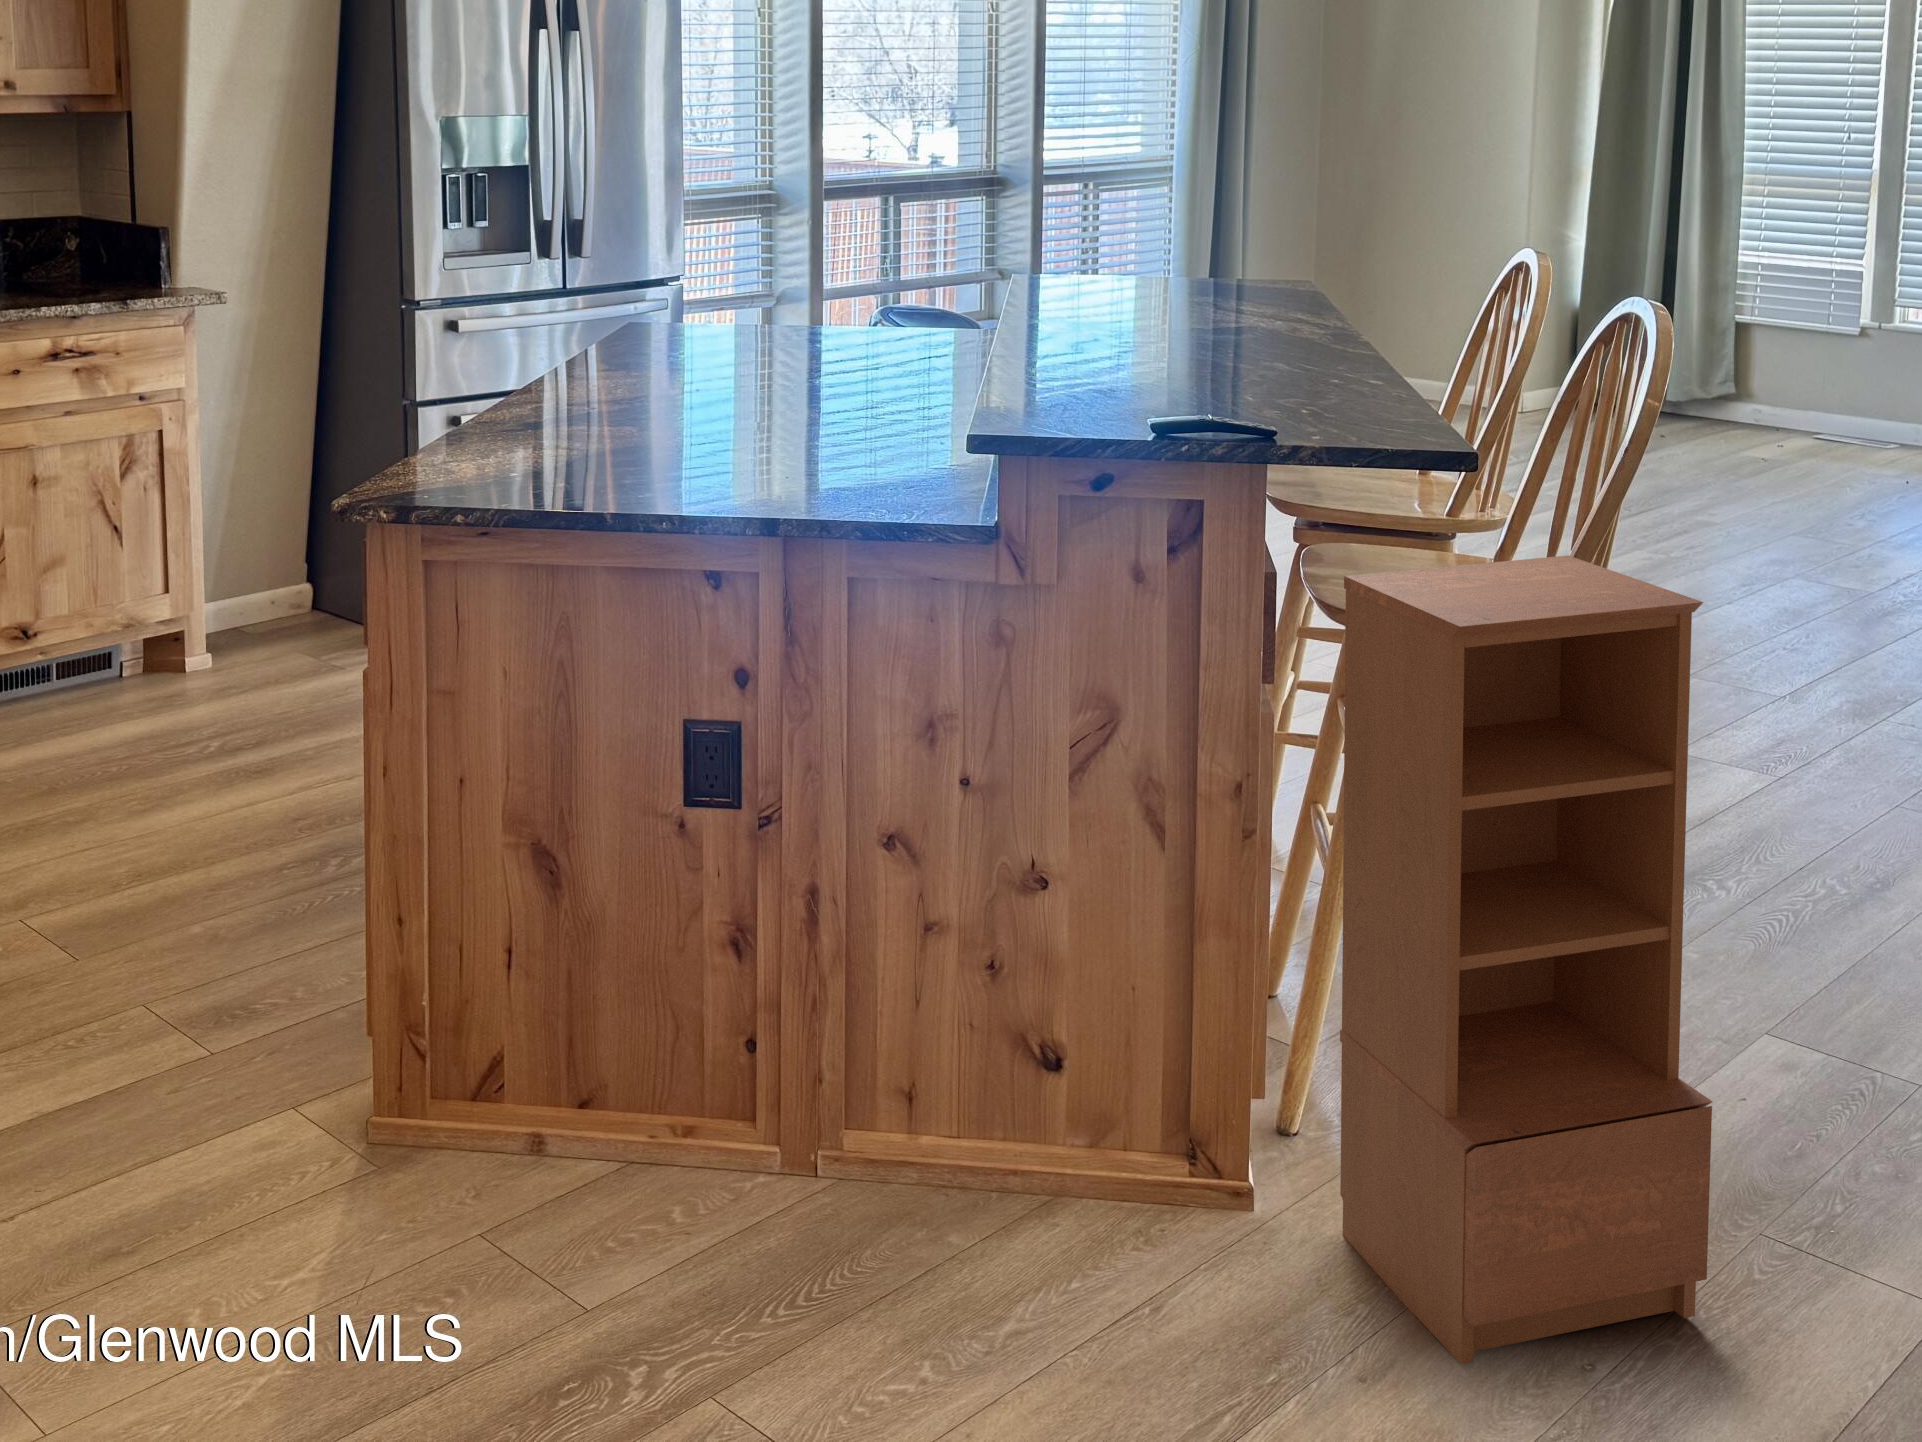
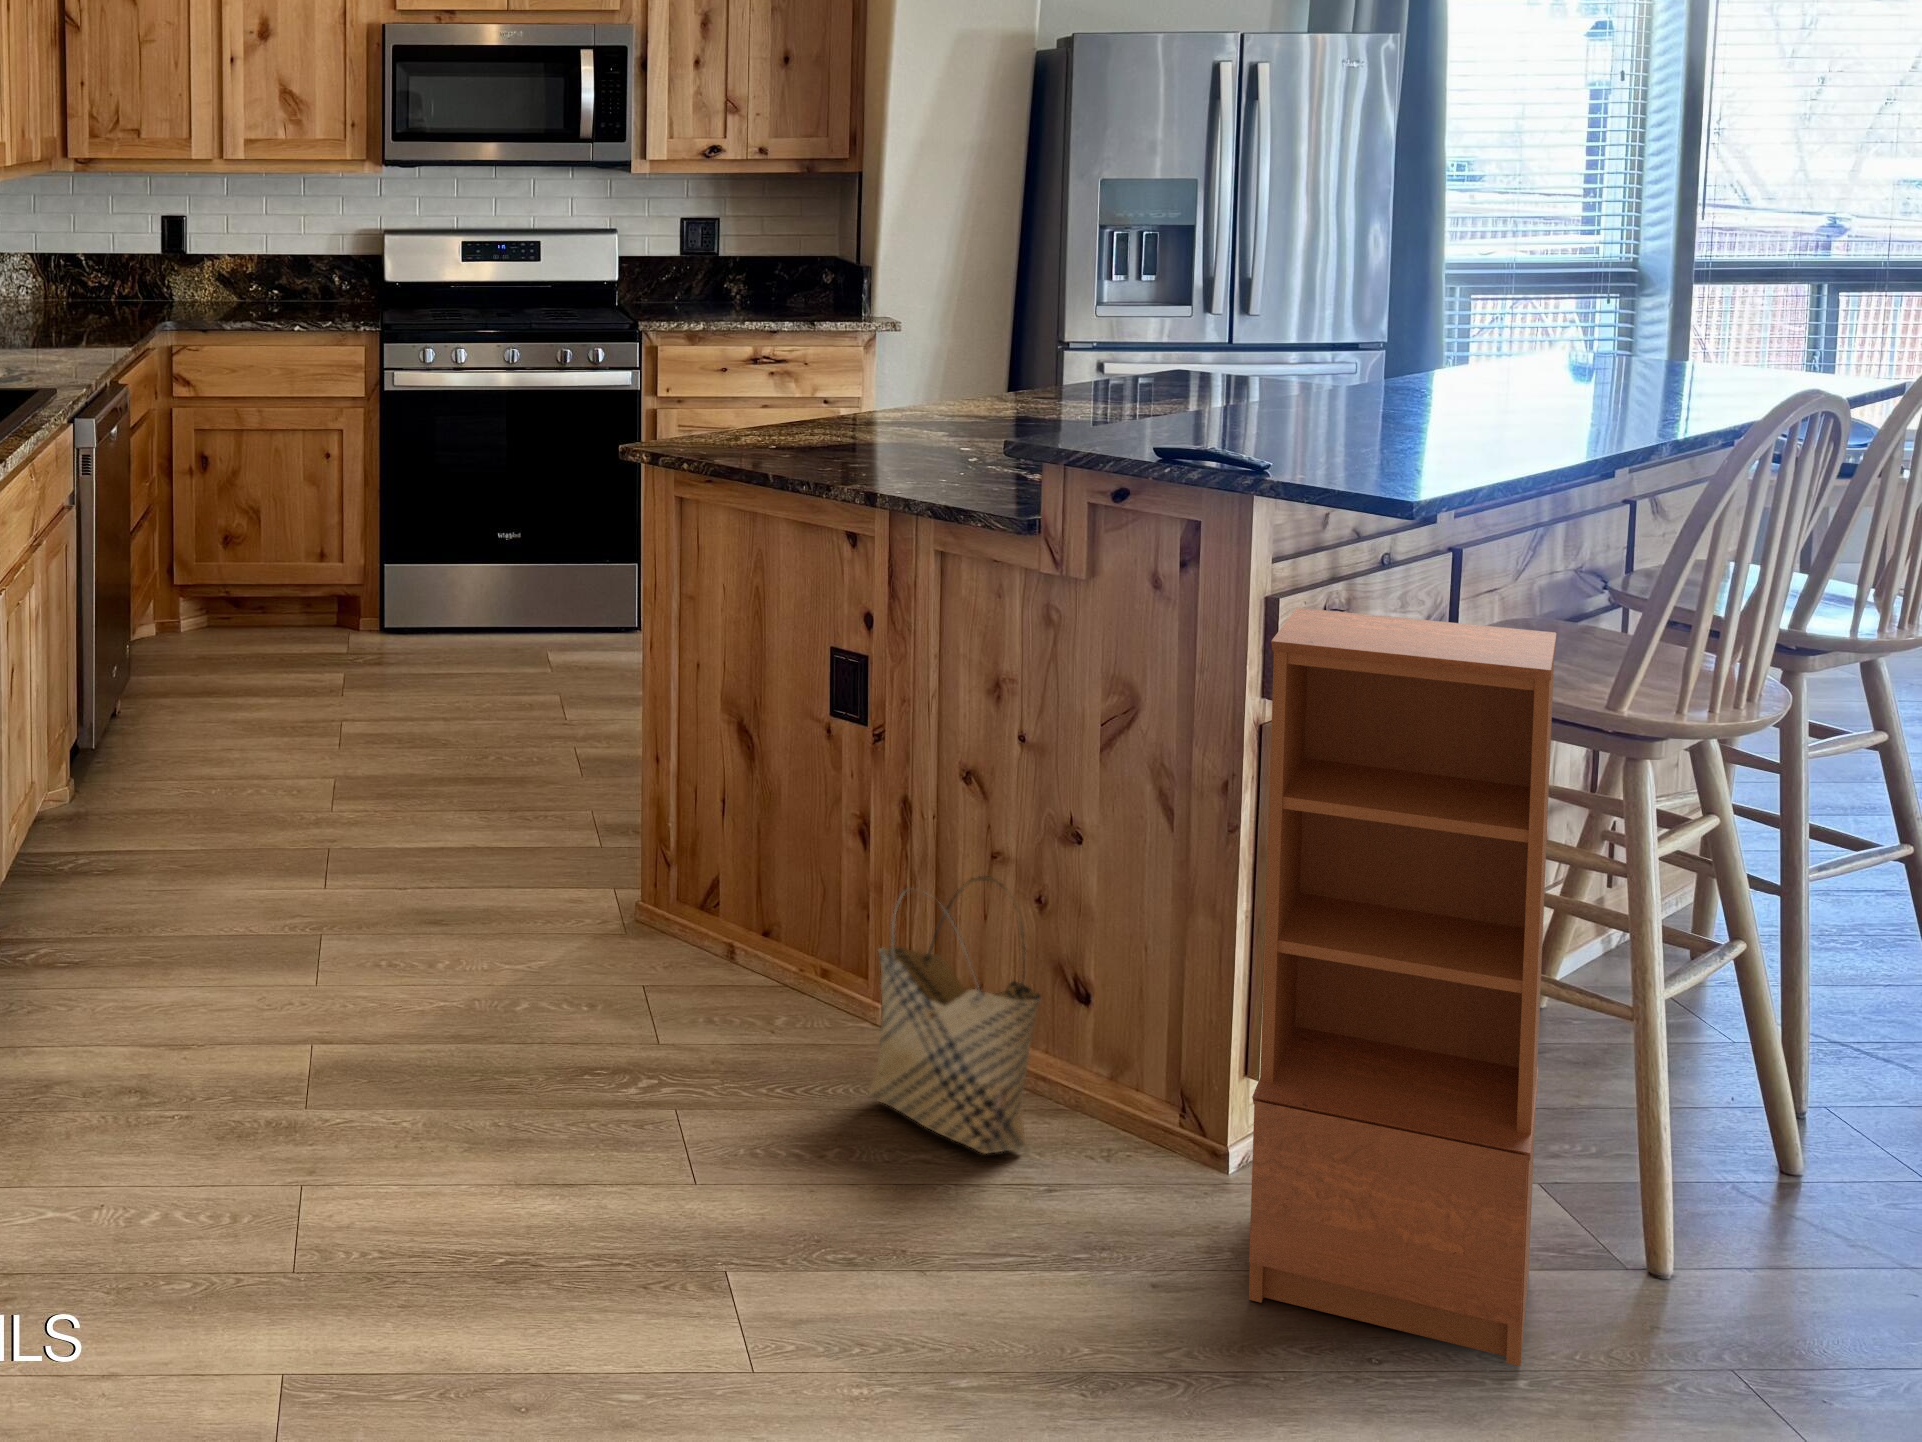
woven basket: none [877,964,1108,1308] -> present [869,876,1041,1154]

